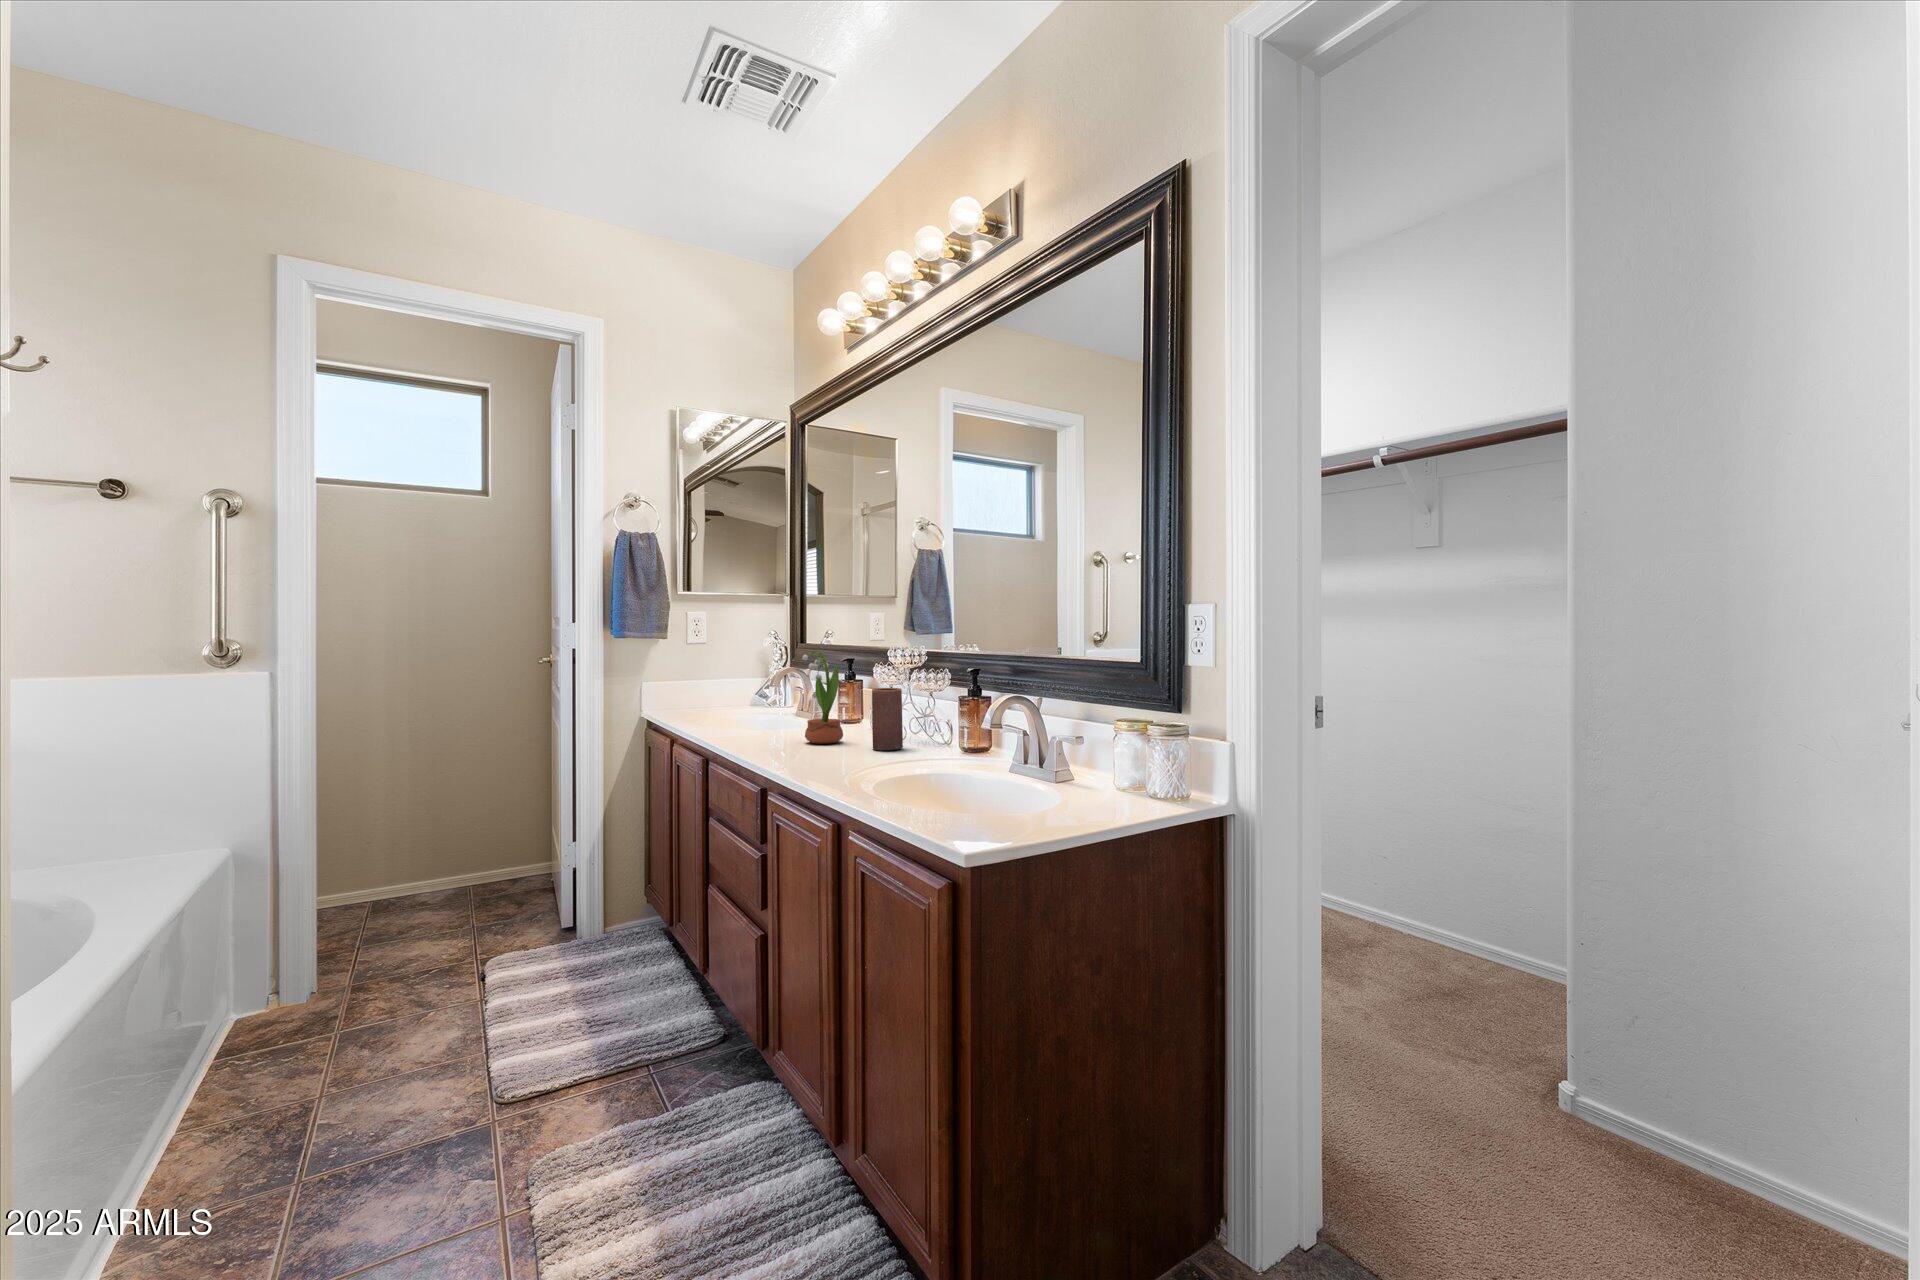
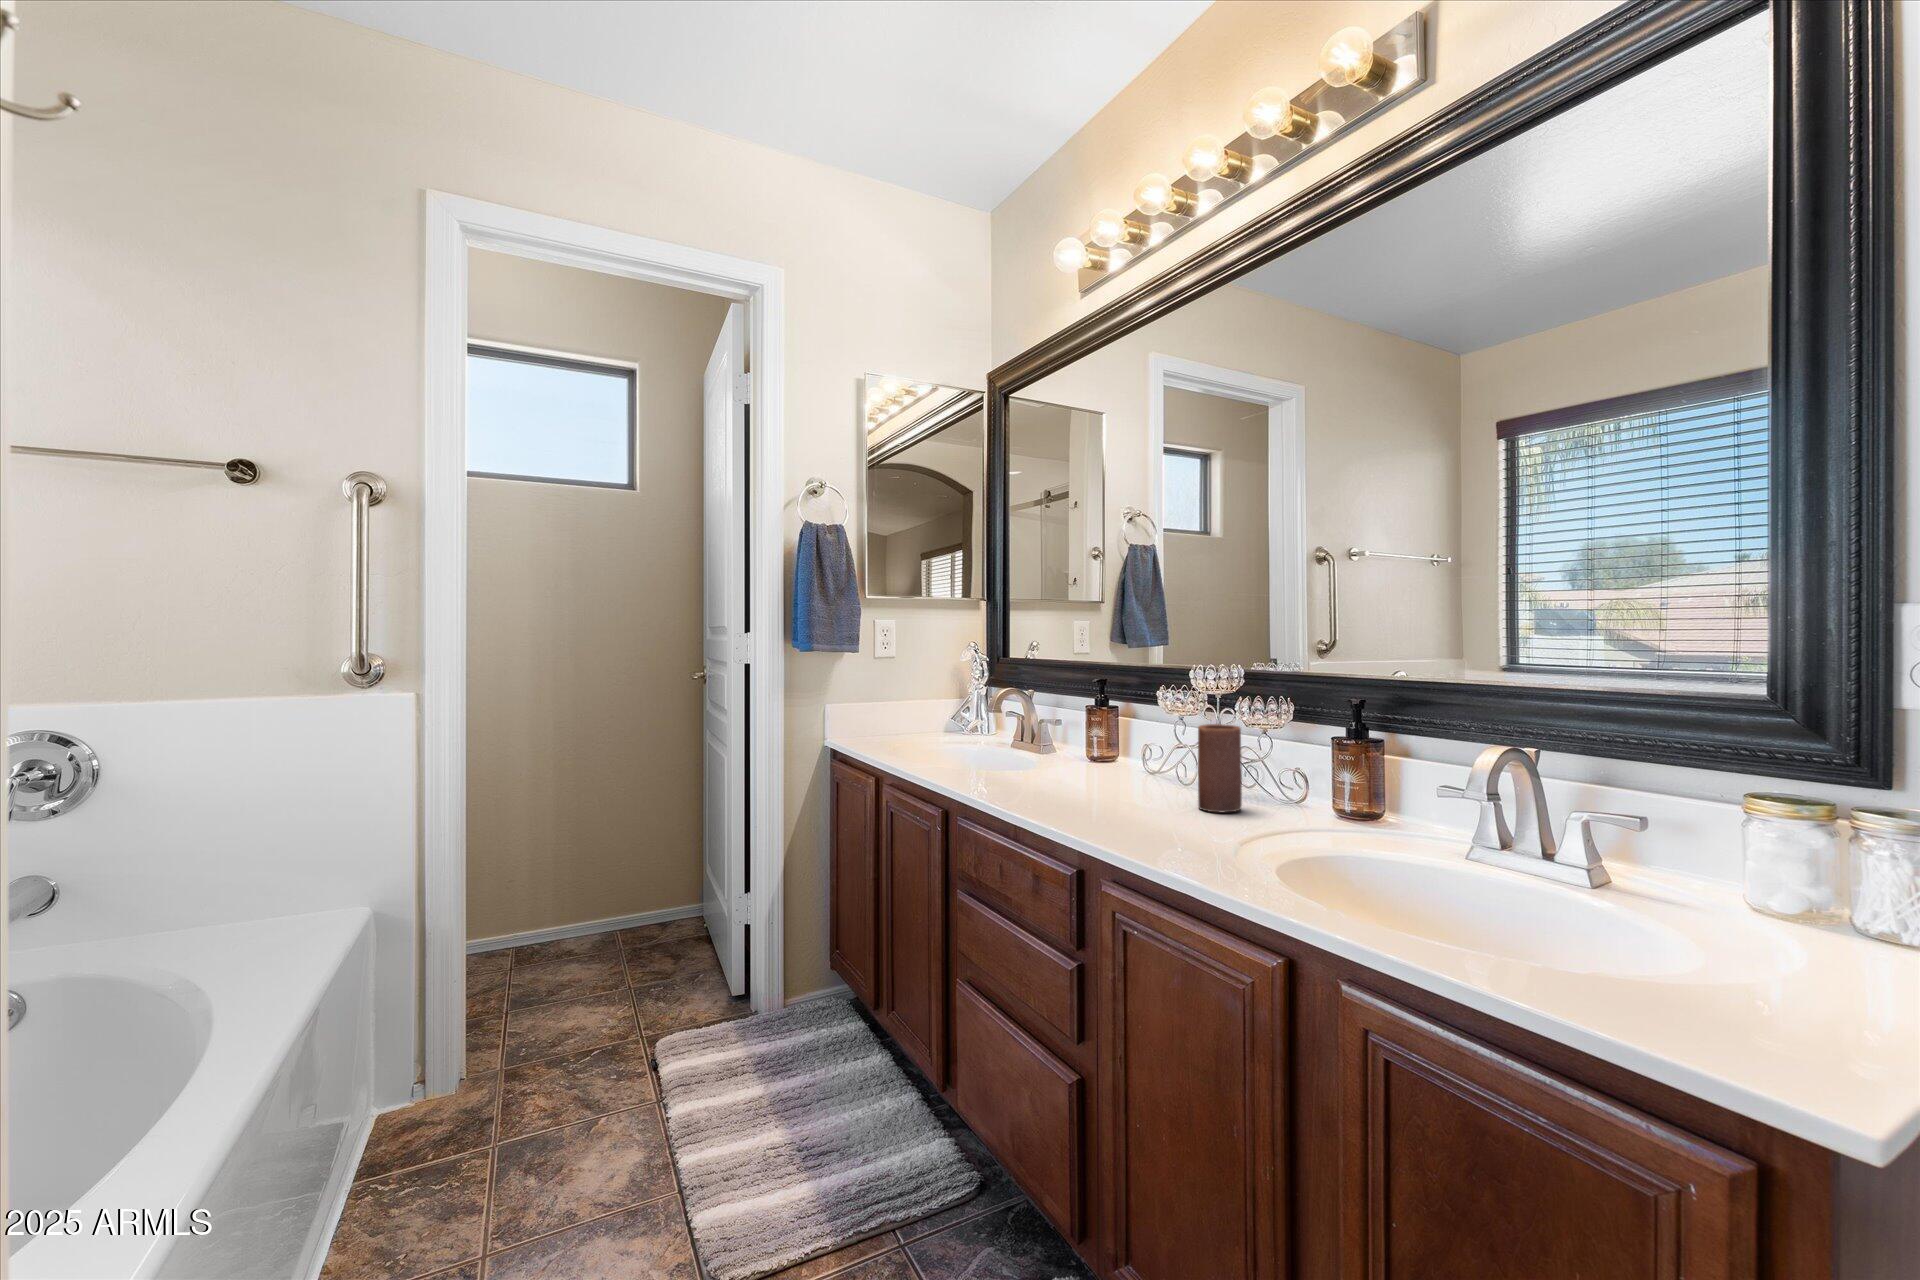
potted flower: present [802,648,843,744] -> none [1082,667,1142,798]

